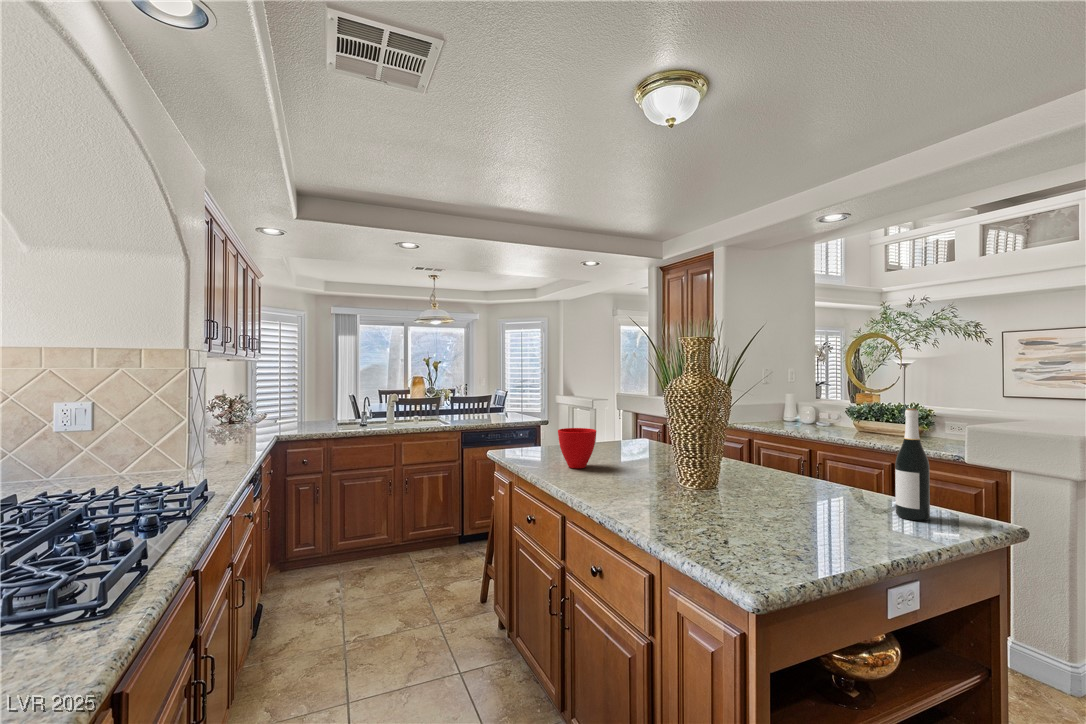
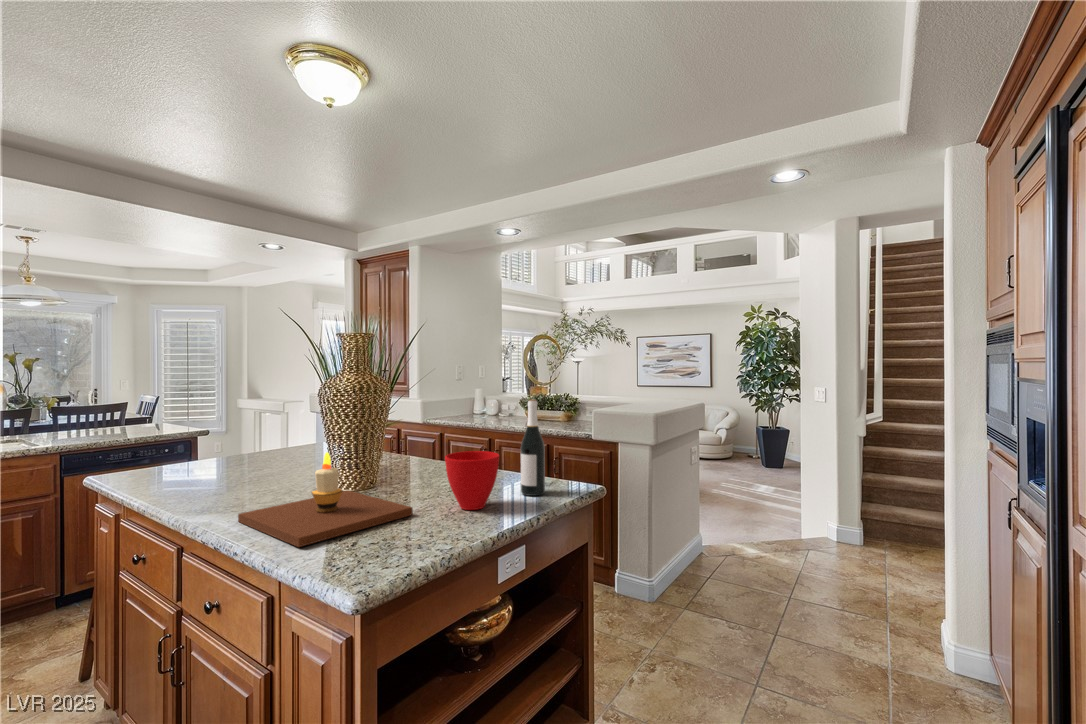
cup: present [558,428,596,468] -> present [445,451,499,510]
candle: none [611,450,774,536] -> present [238,452,413,547]

